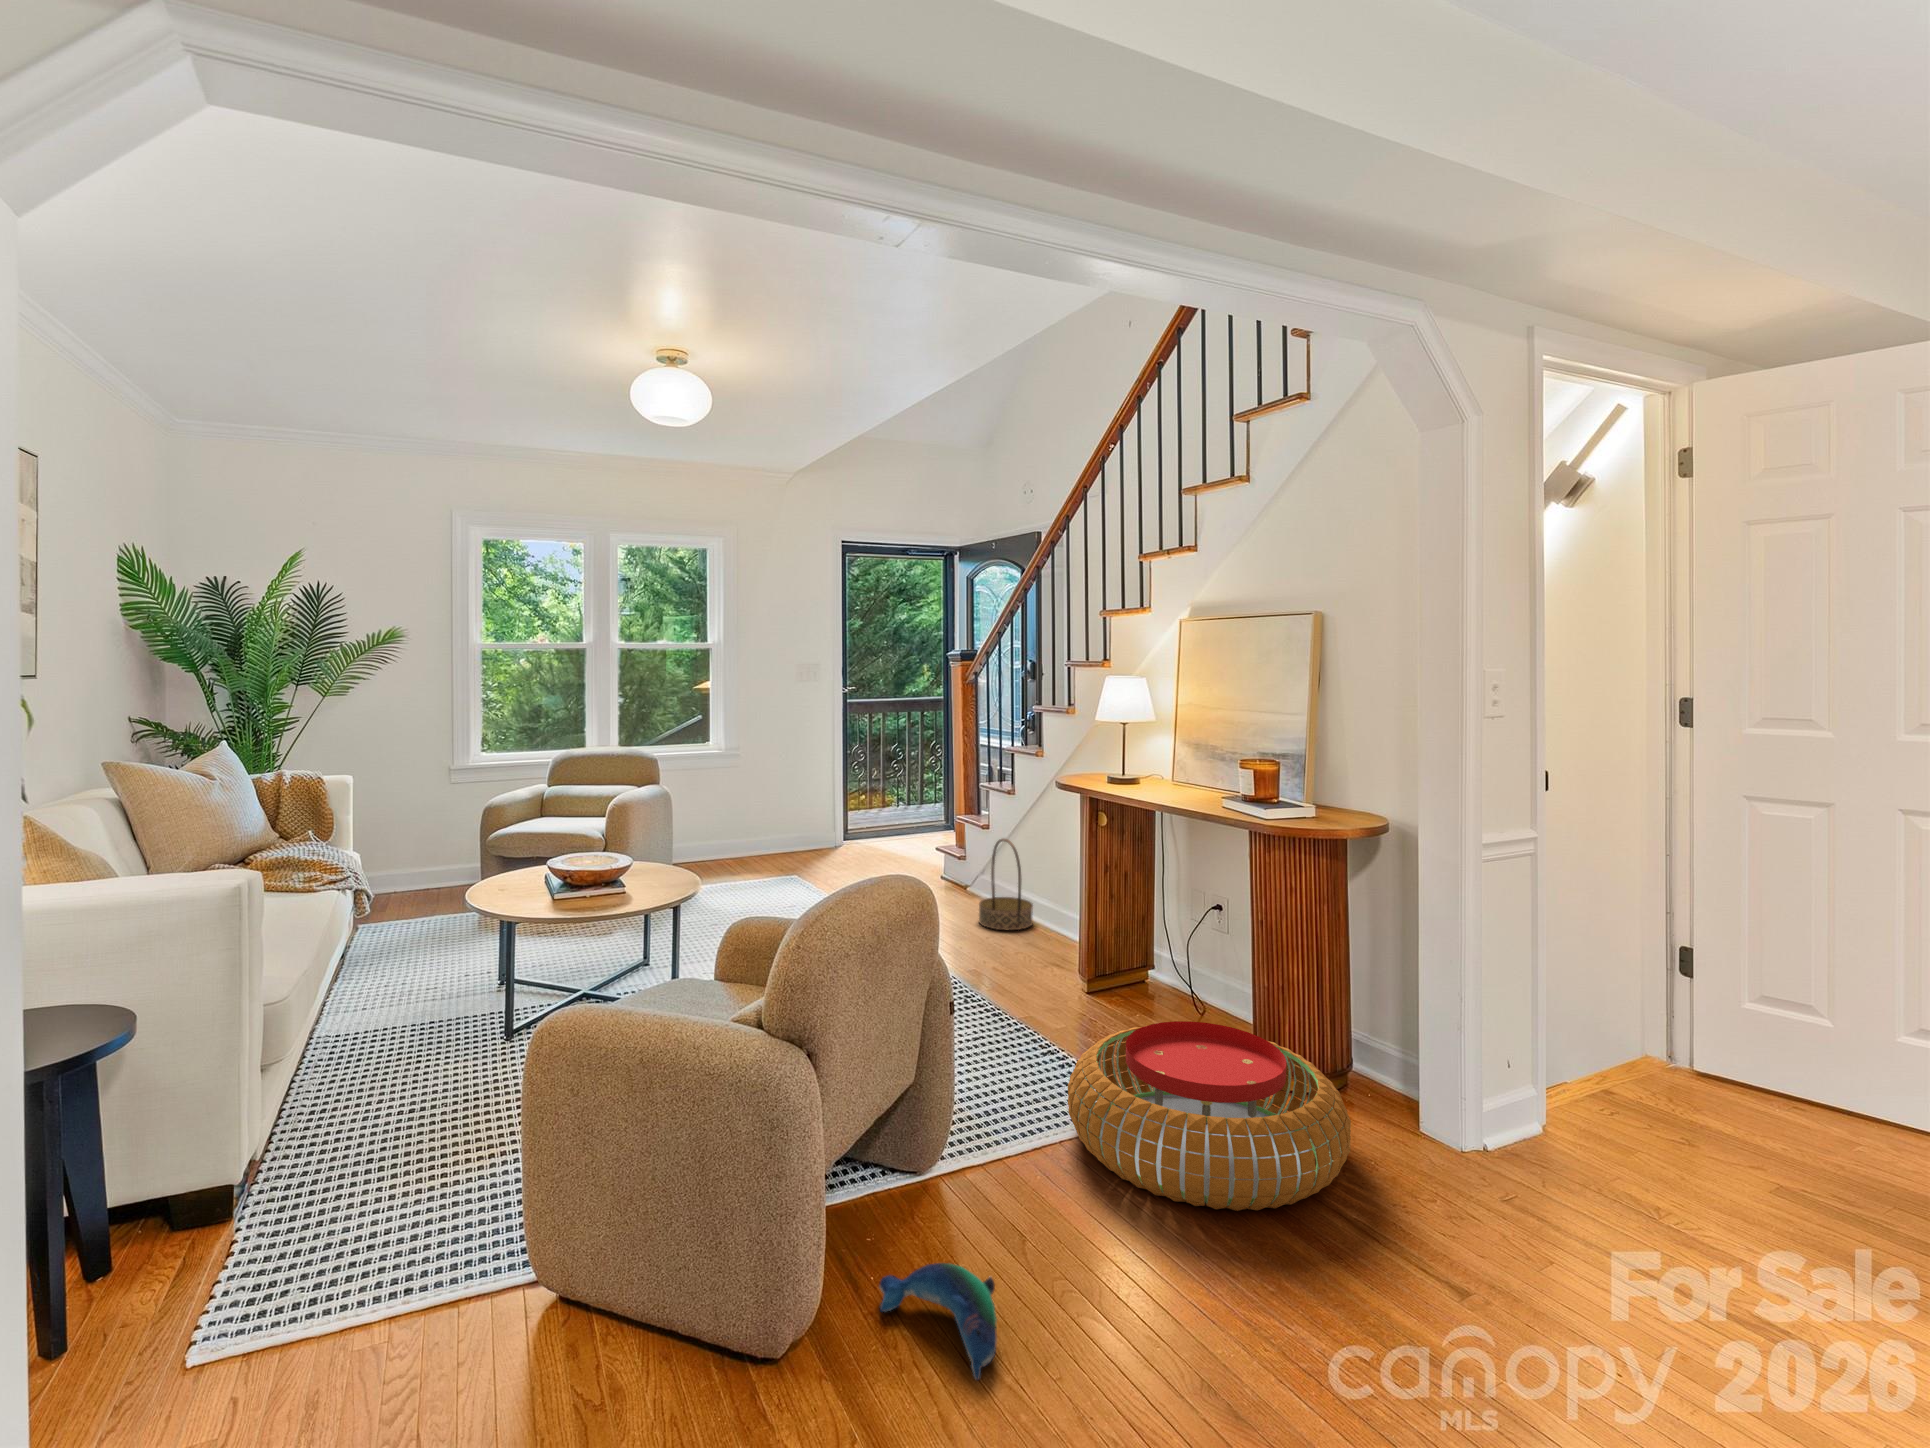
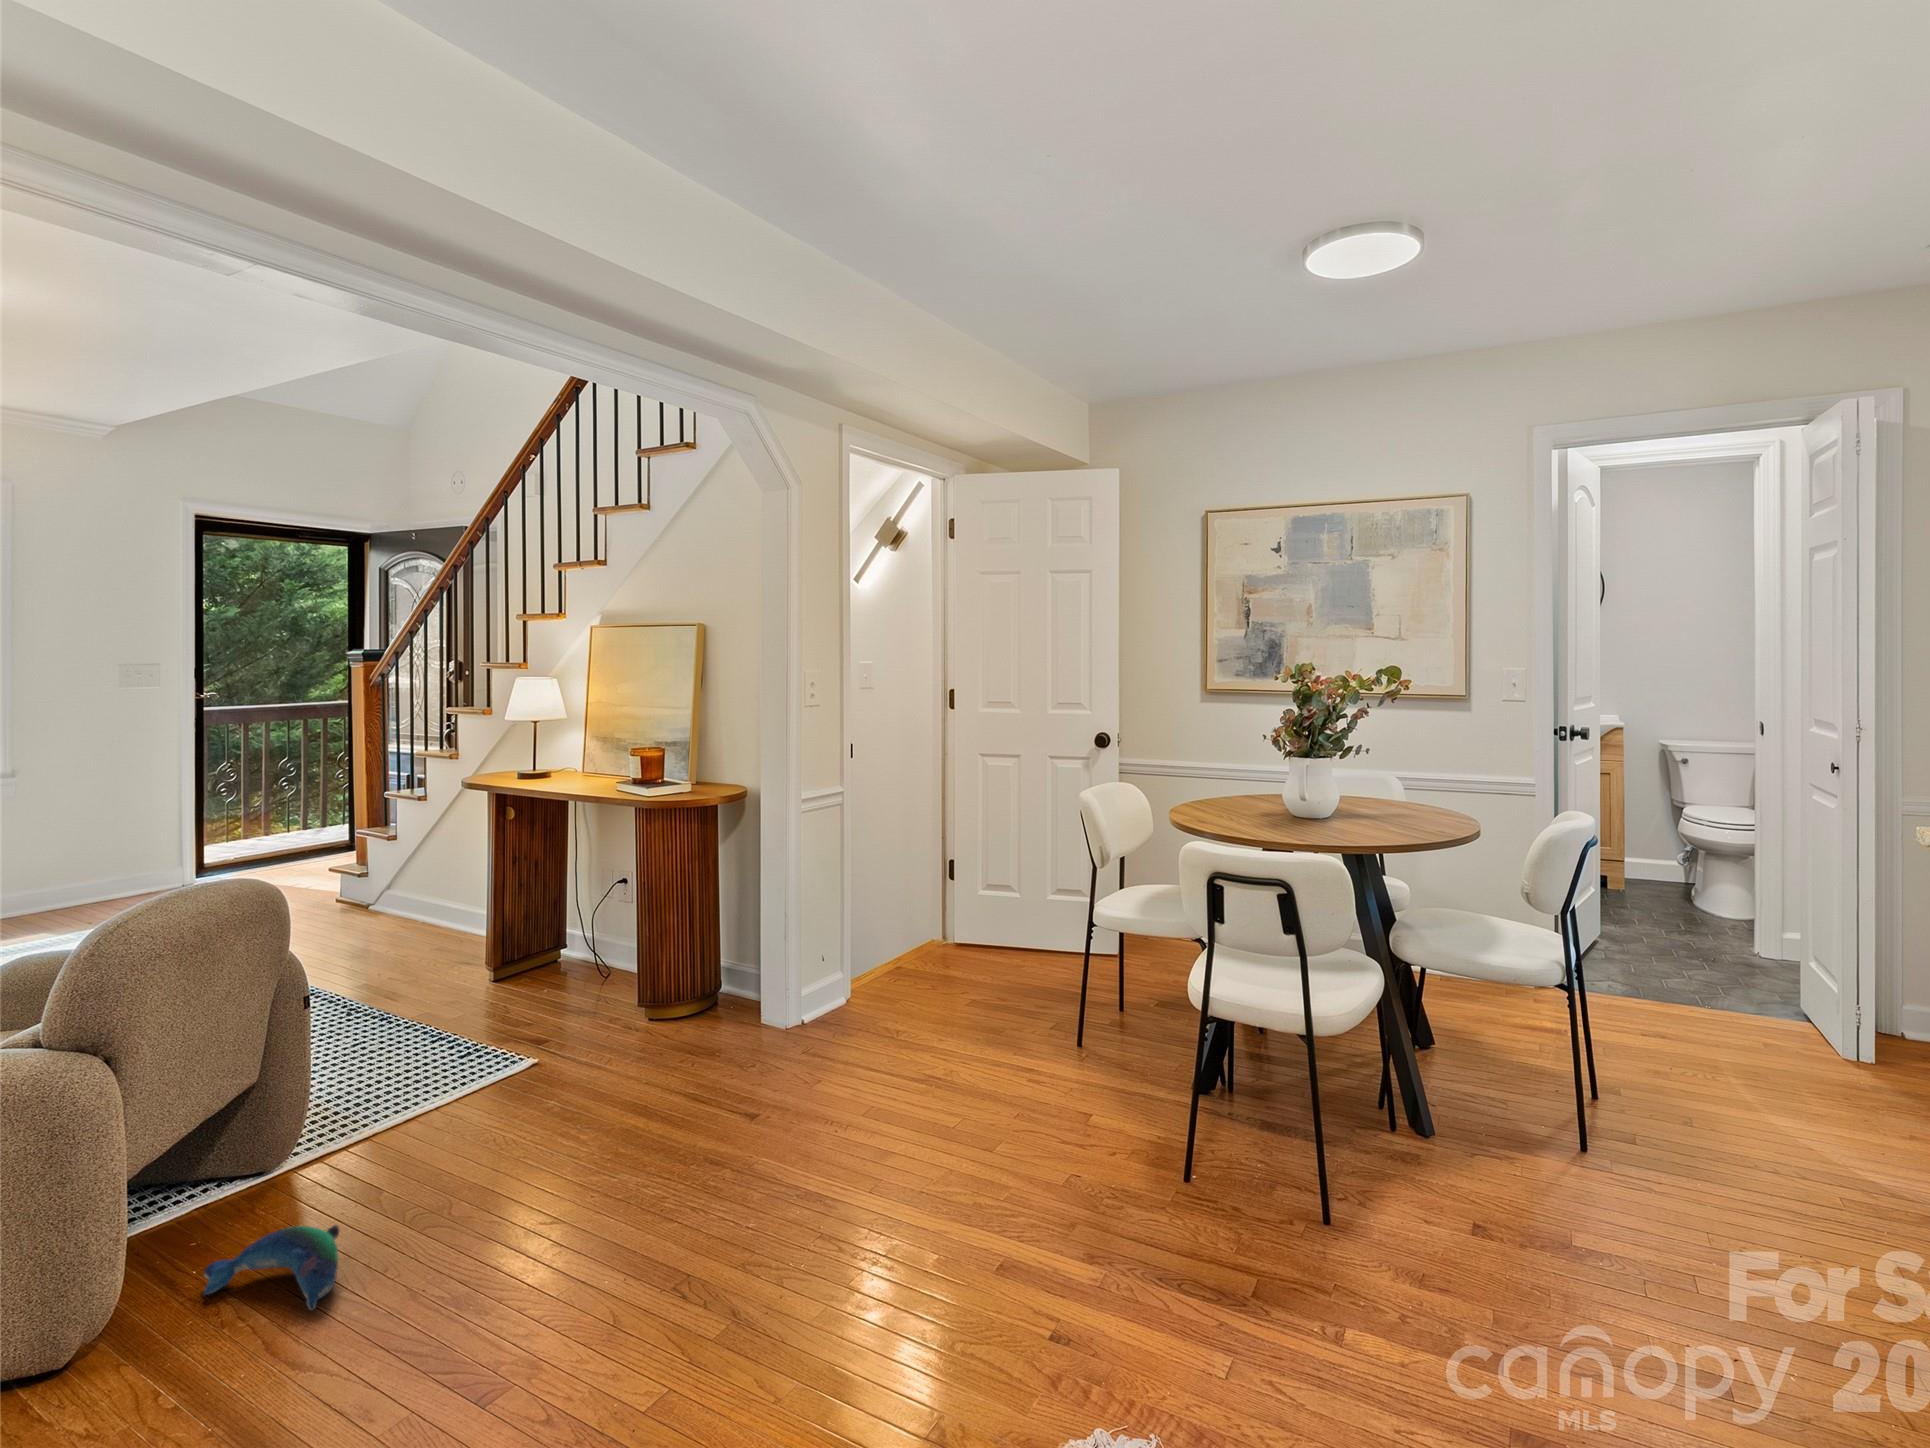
basket: present [979,838,1033,930] -> none [379,845,445,939]
pouf: present [1068,1021,1351,1211] -> none [447,975,701,1126]

